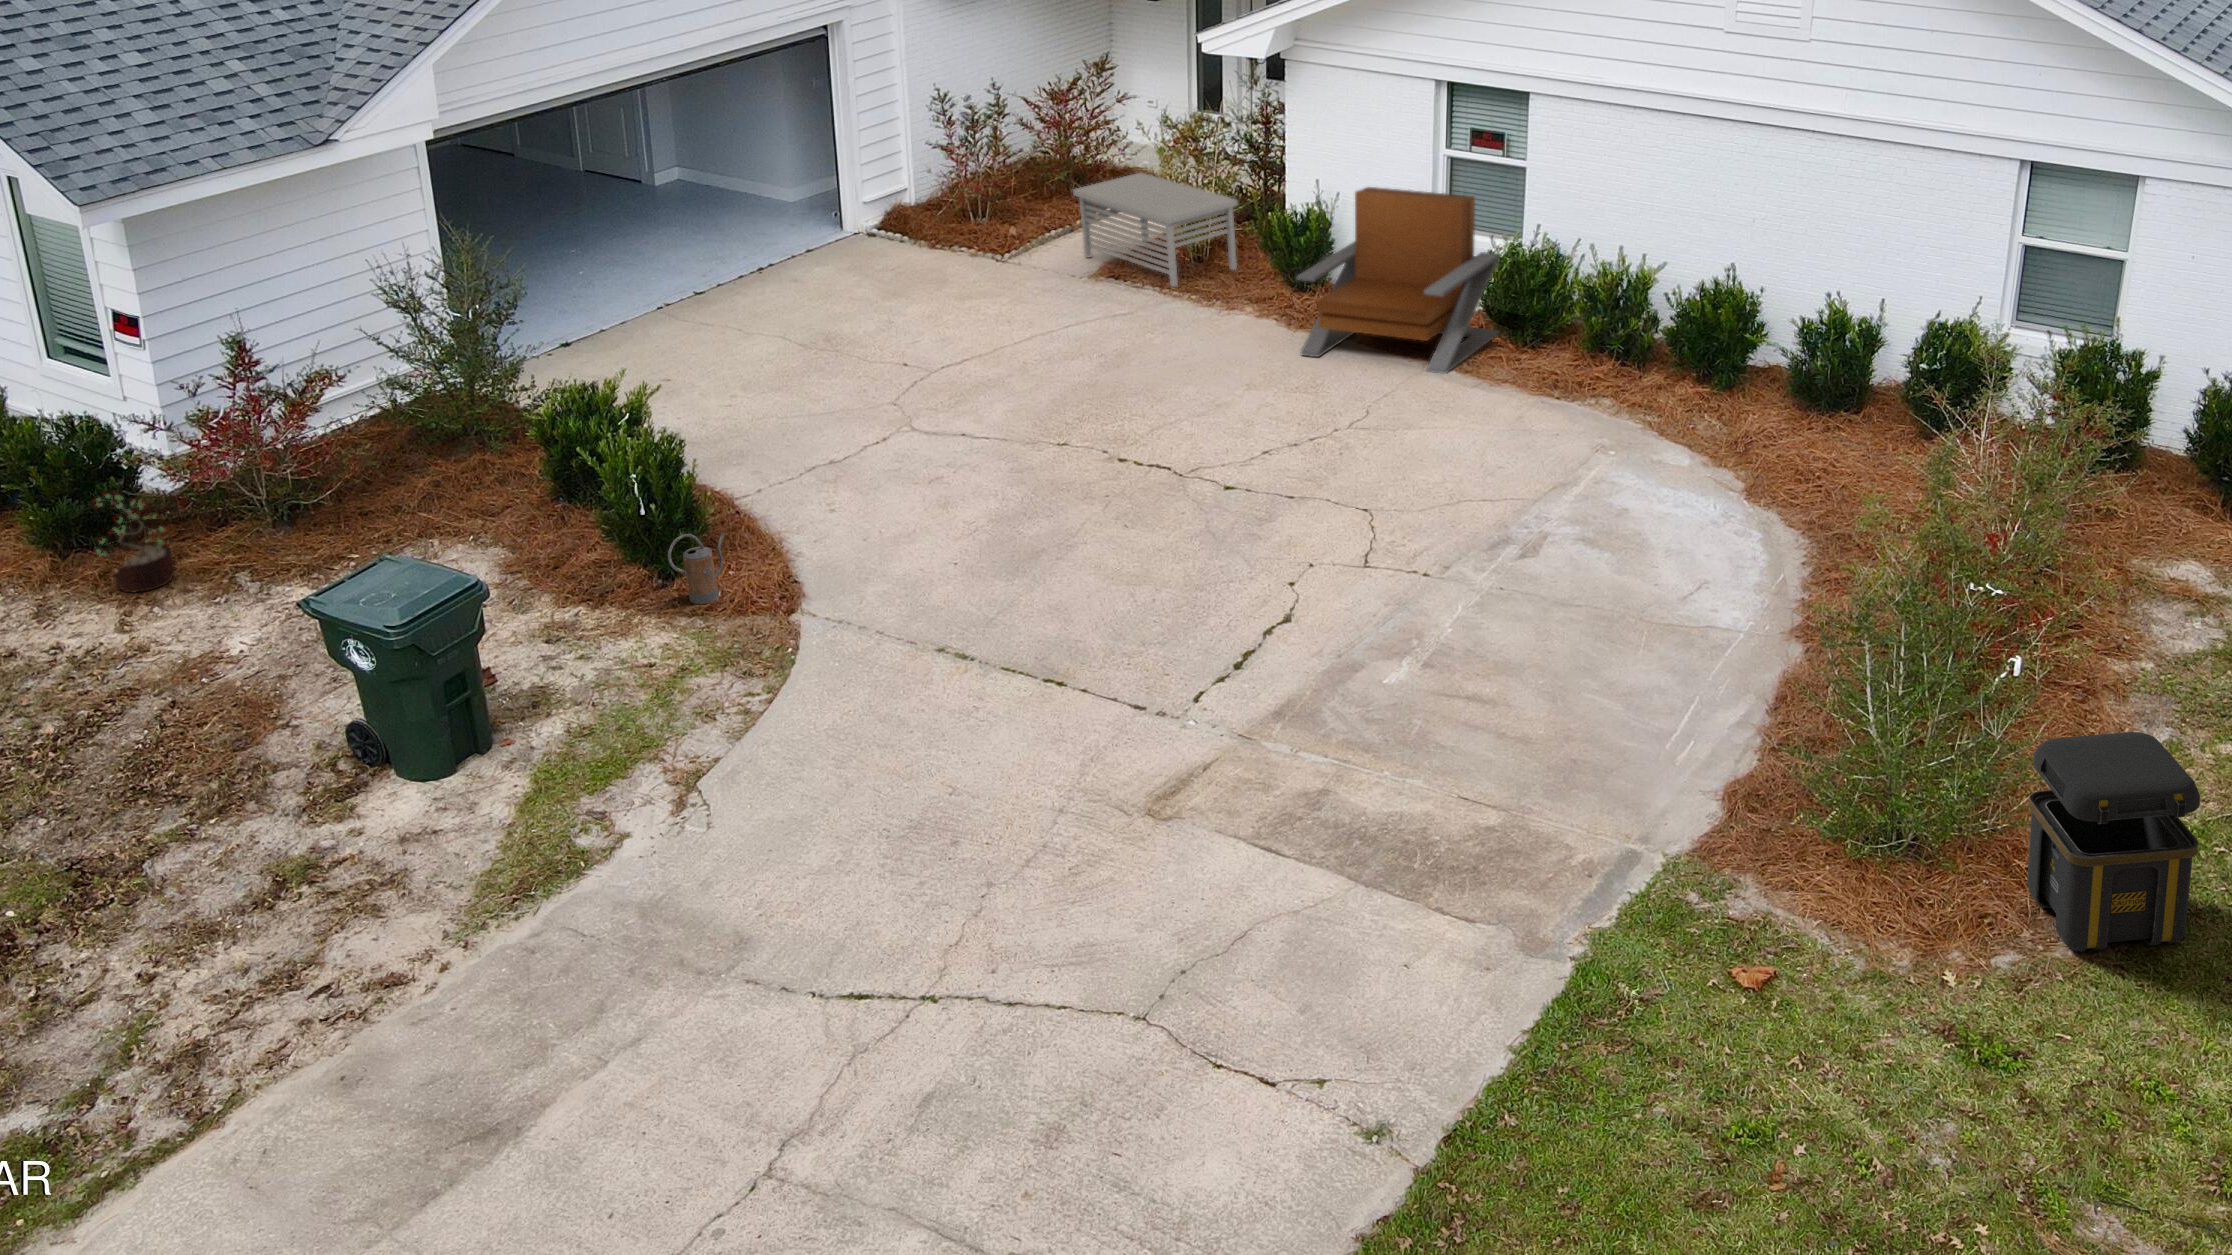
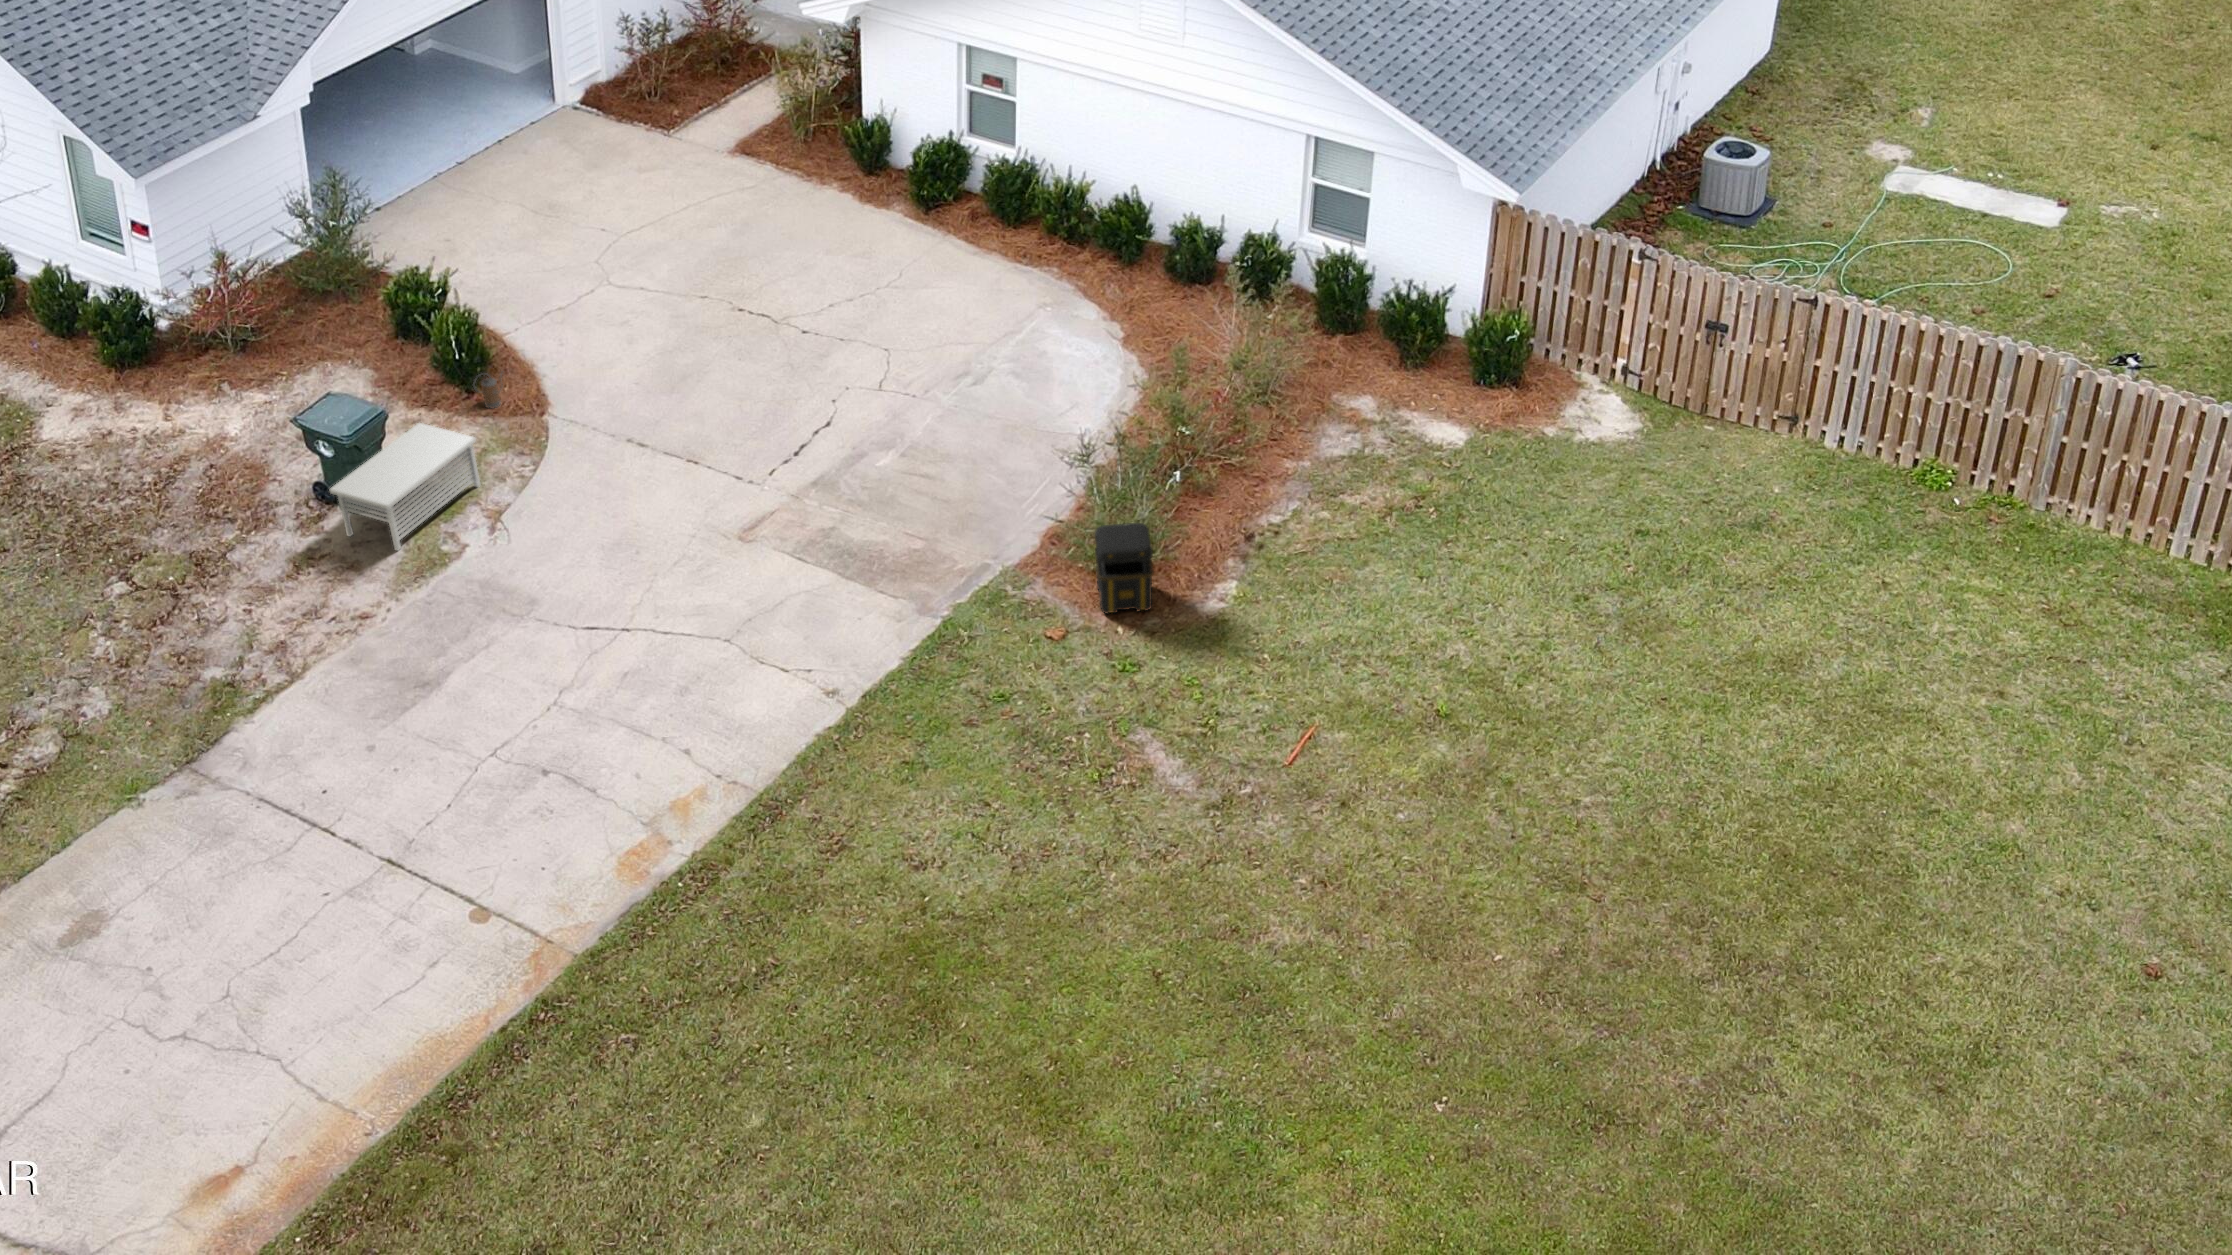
storage bench: present [1073,173,1238,287] -> present [330,423,480,551]
lounge chair: present [1297,187,1500,374] -> none [837,137,961,259]
decorative plant: present [95,493,175,592] -> none [140,333,186,389]

